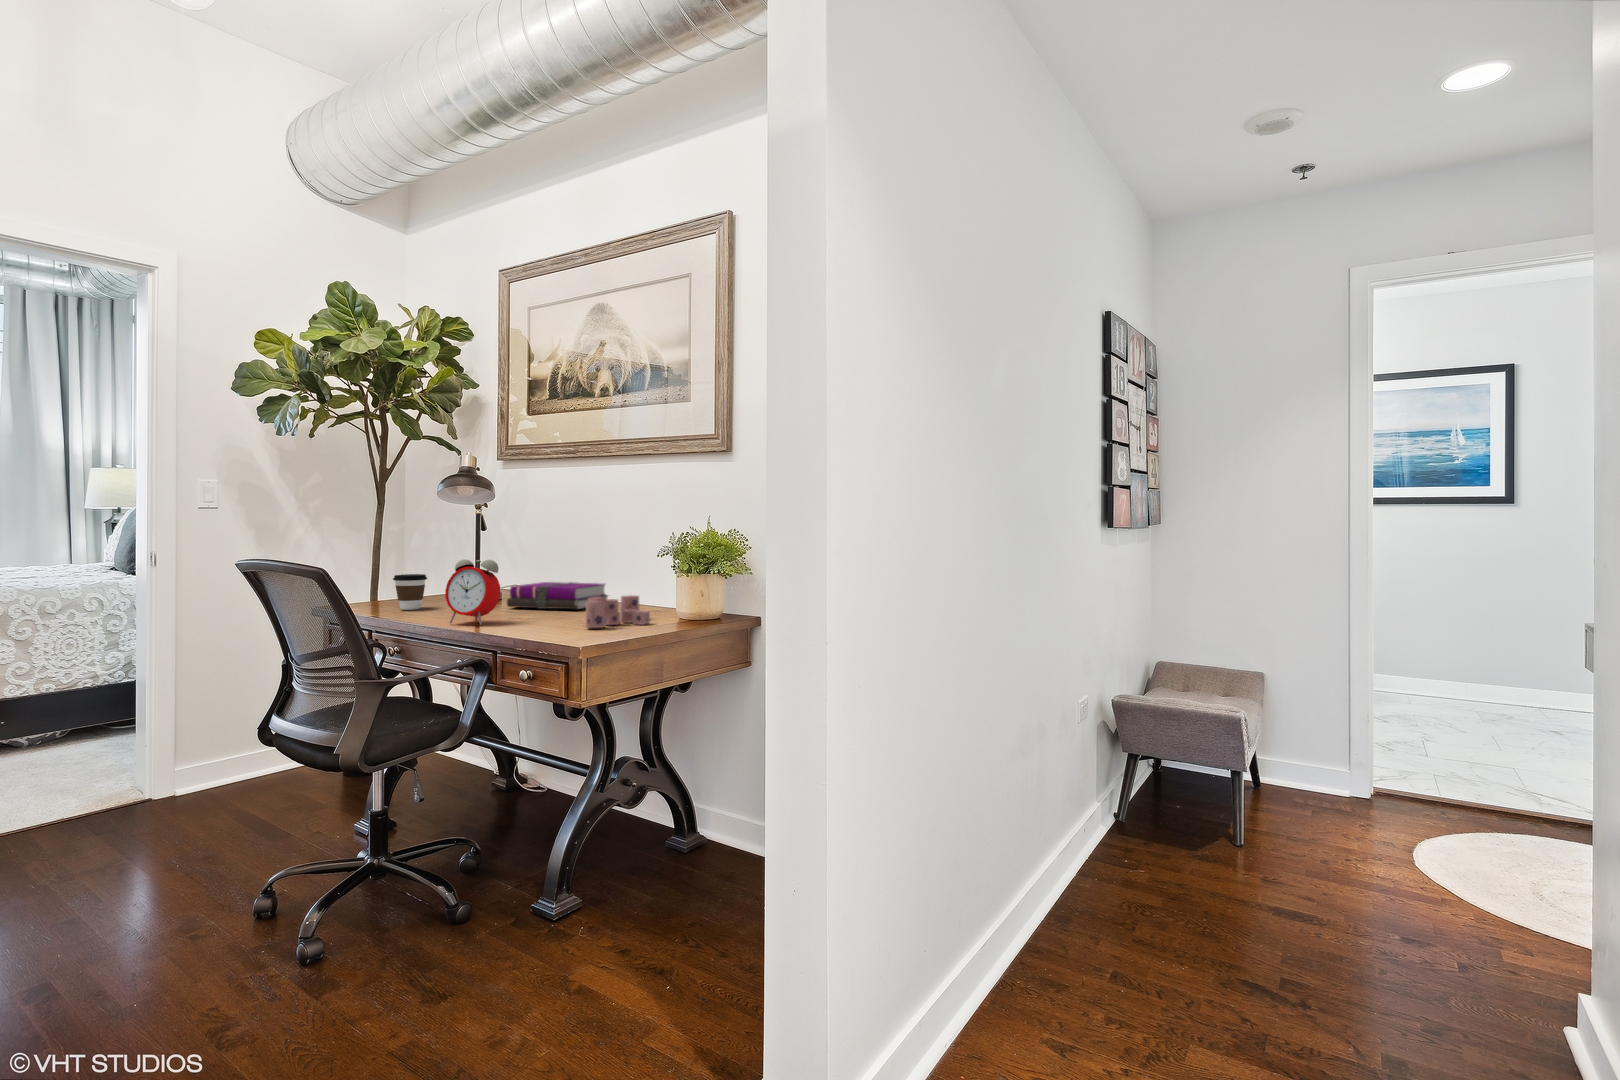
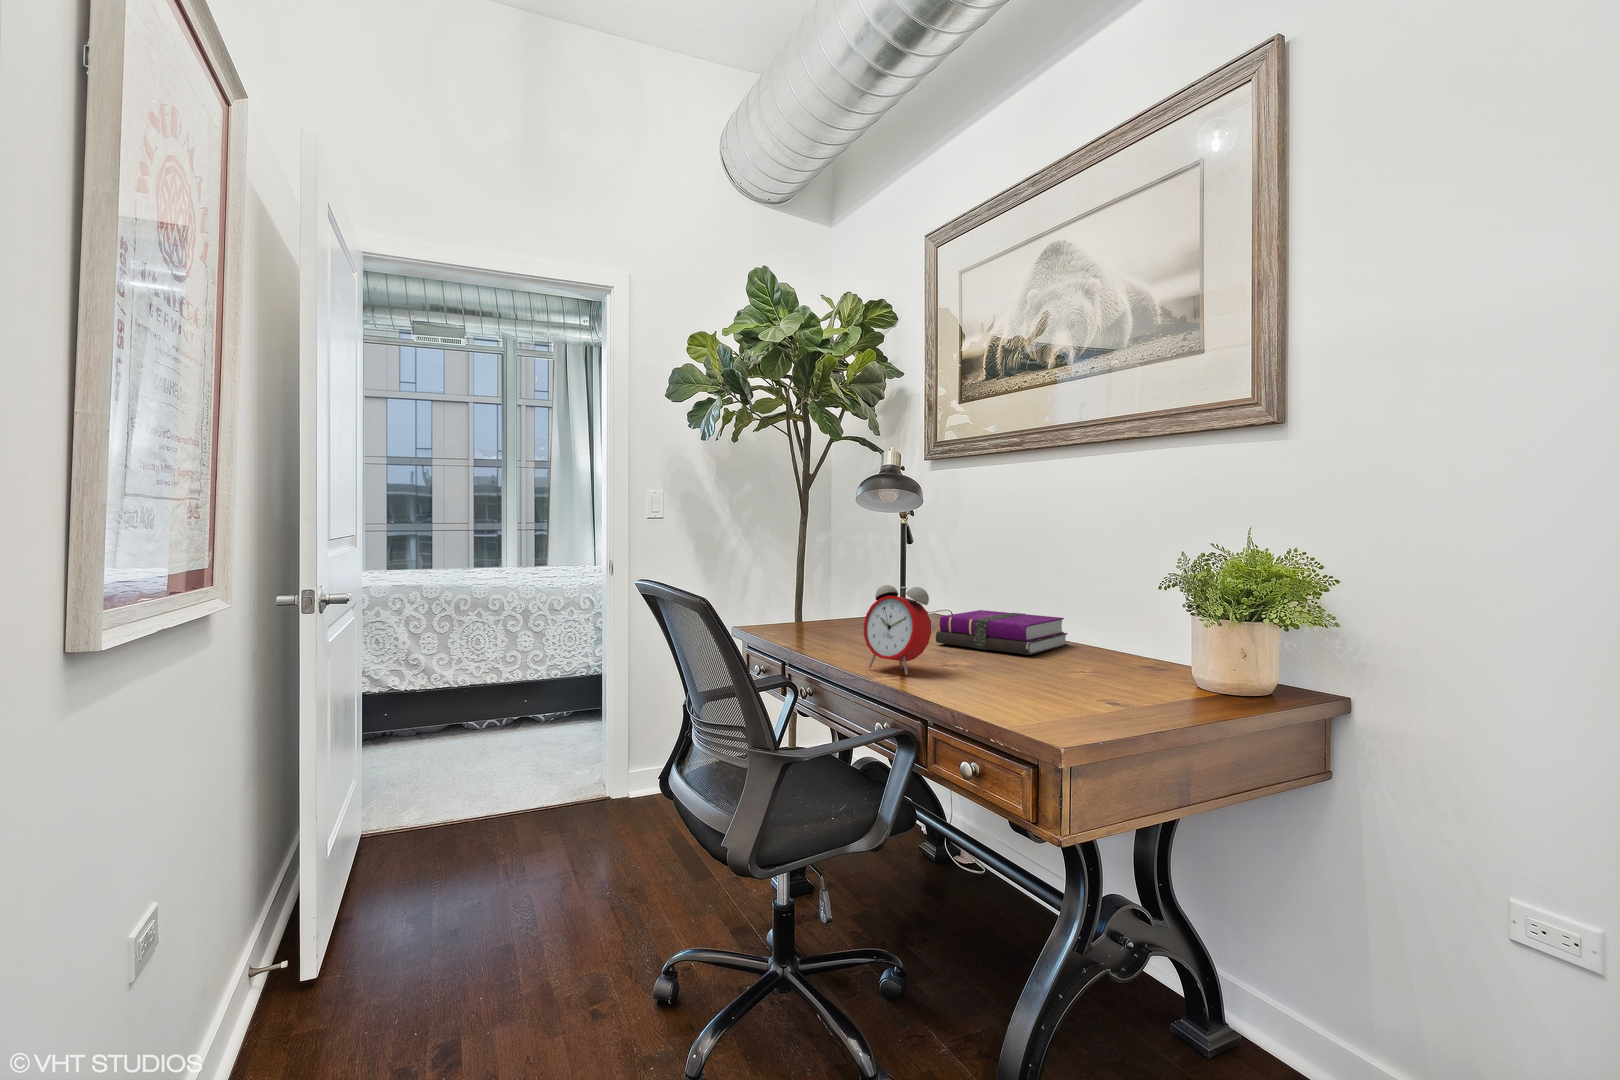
coffee cup: present [393,574,427,610] -> none [809,595,845,638]
candle: present [586,595,650,628] -> none [1054,646,1154,701]

